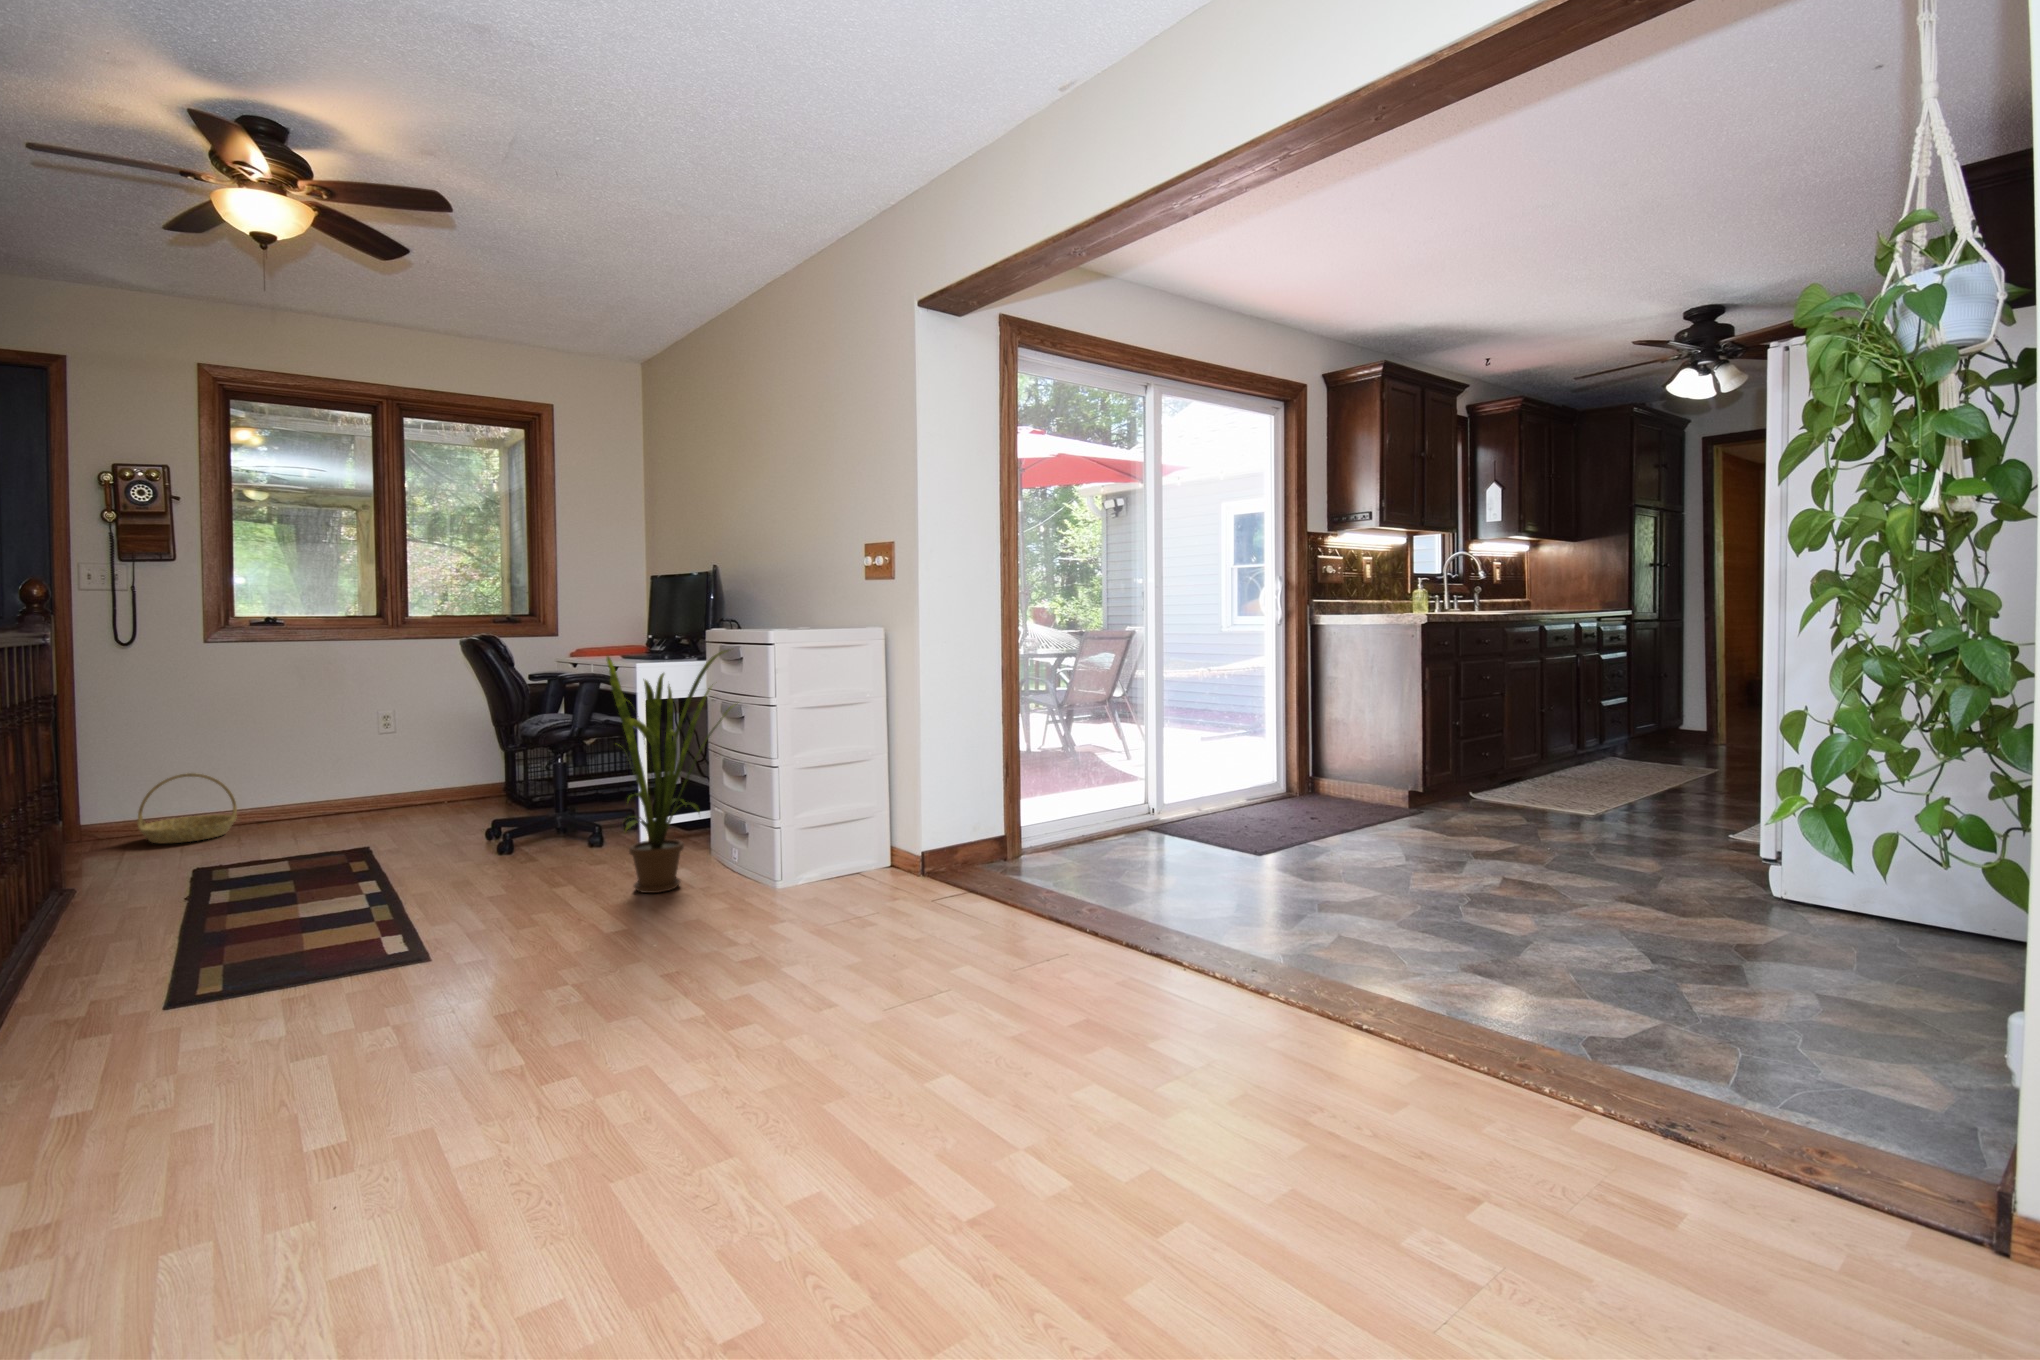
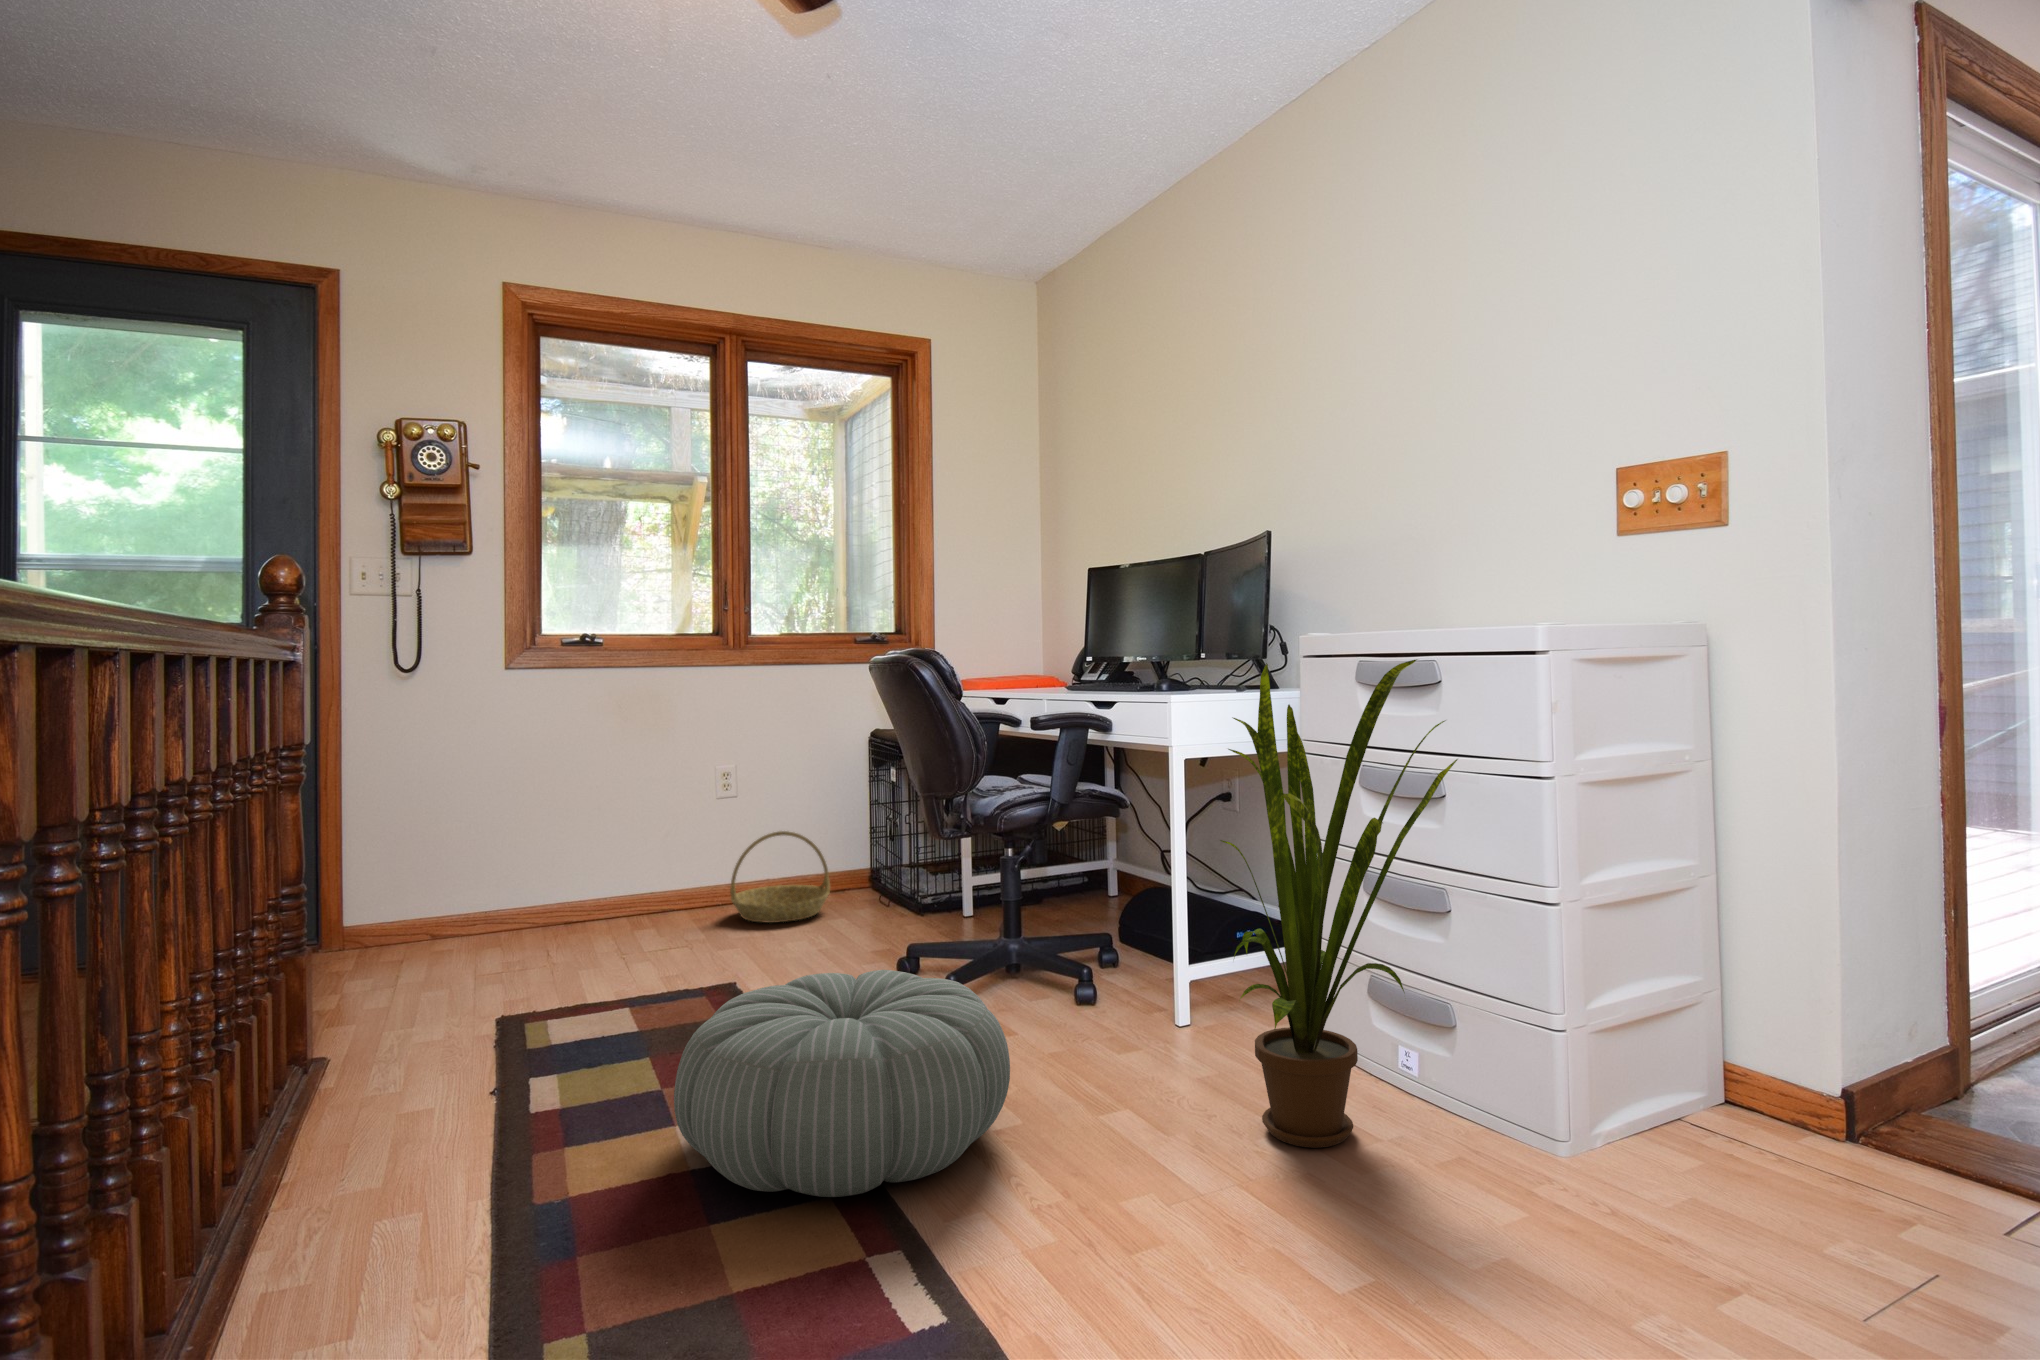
basket: present [137,773,237,843] -> present [730,831,830,923]
pouf: none [291,820,496,921] -> present [674,970,1010,1197]

